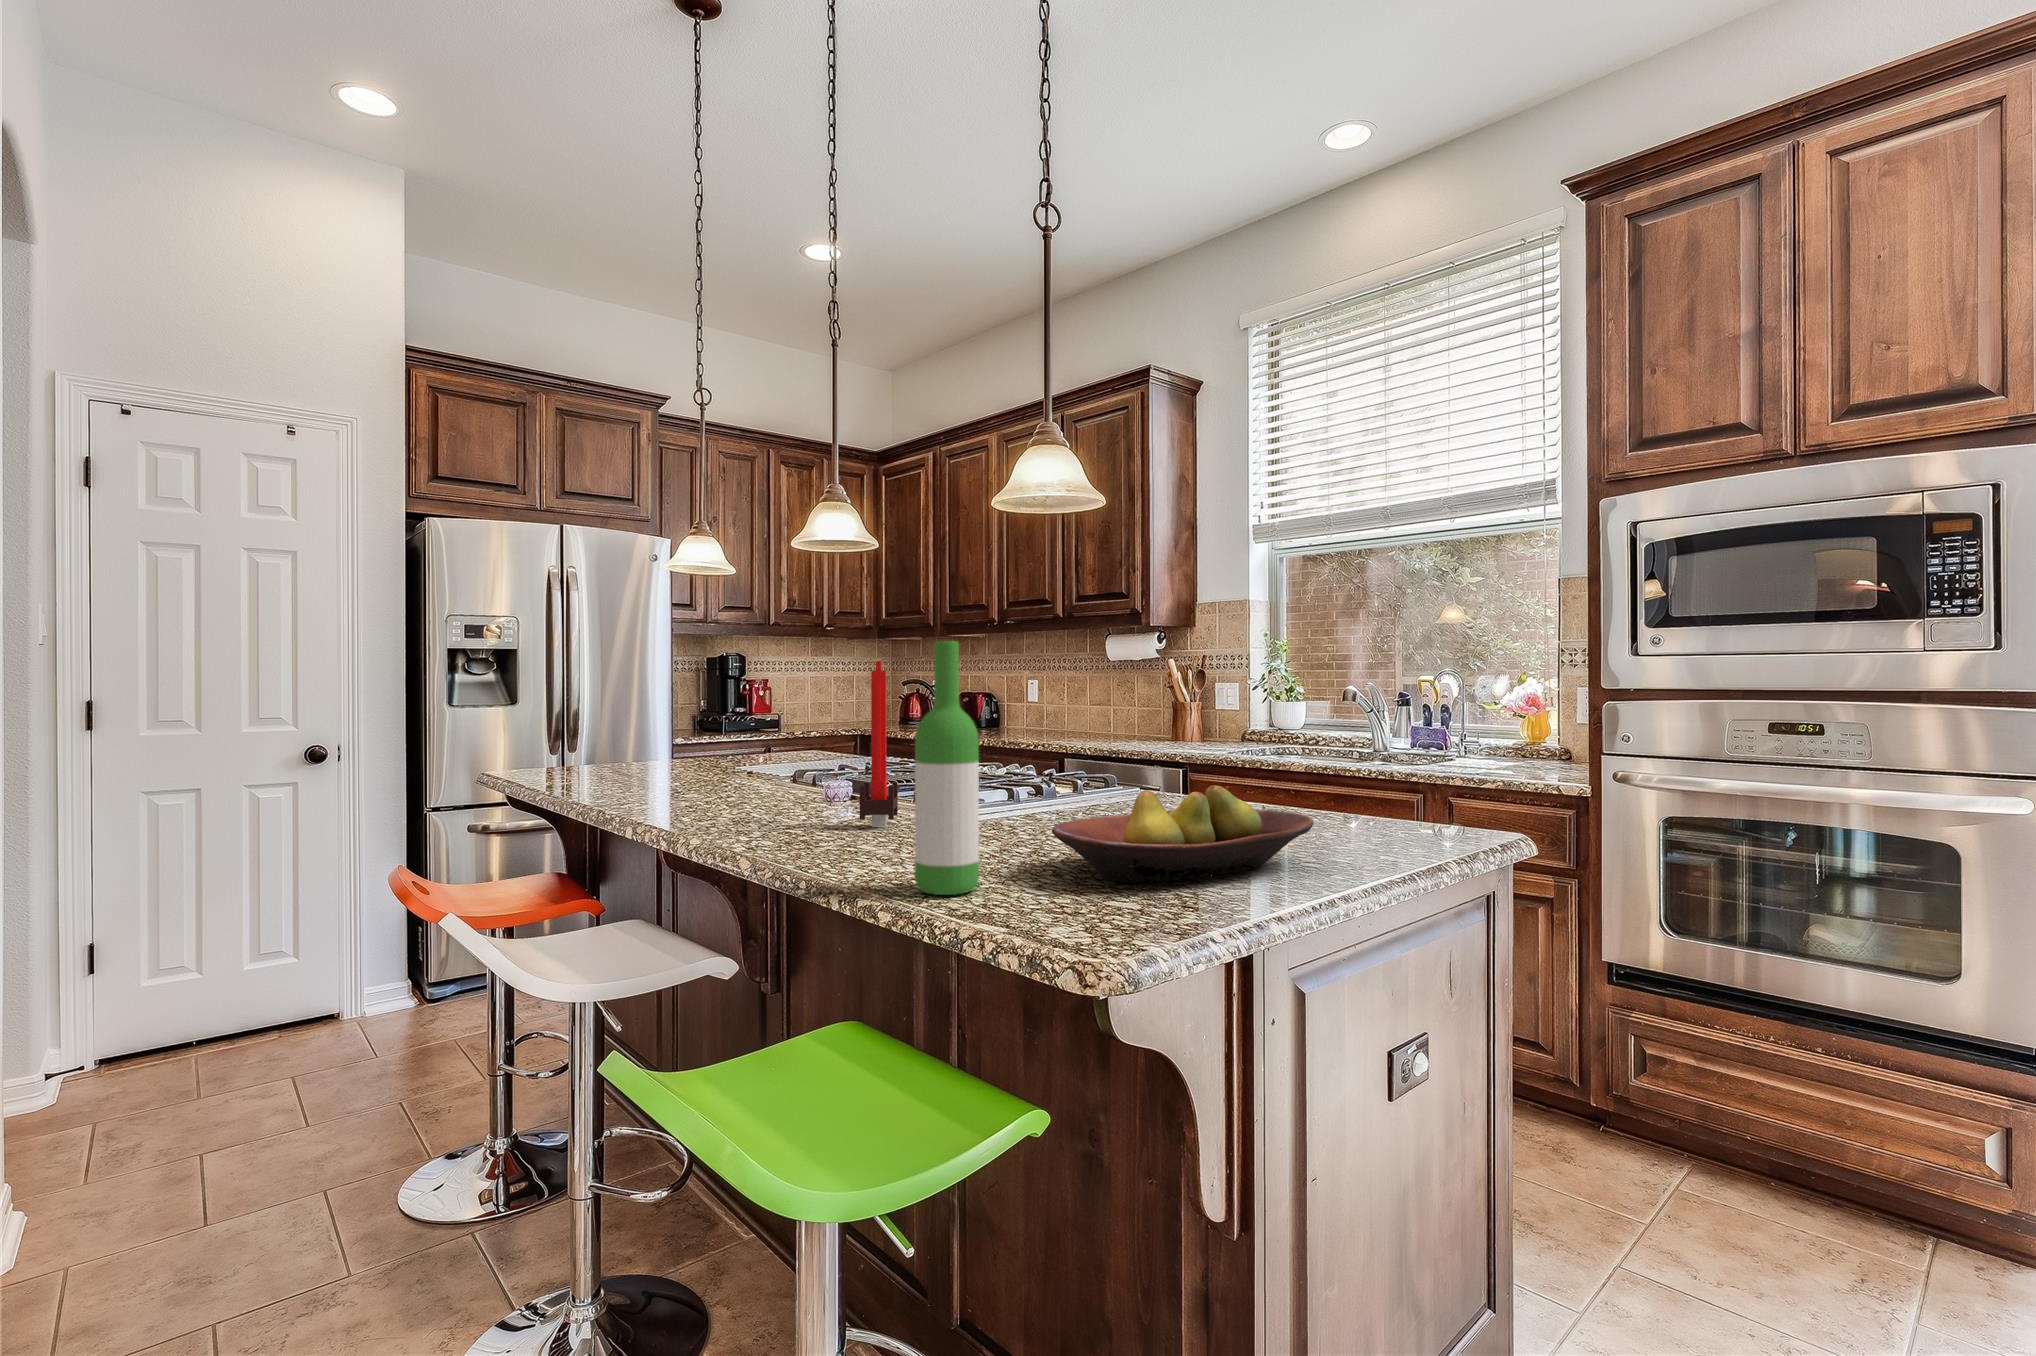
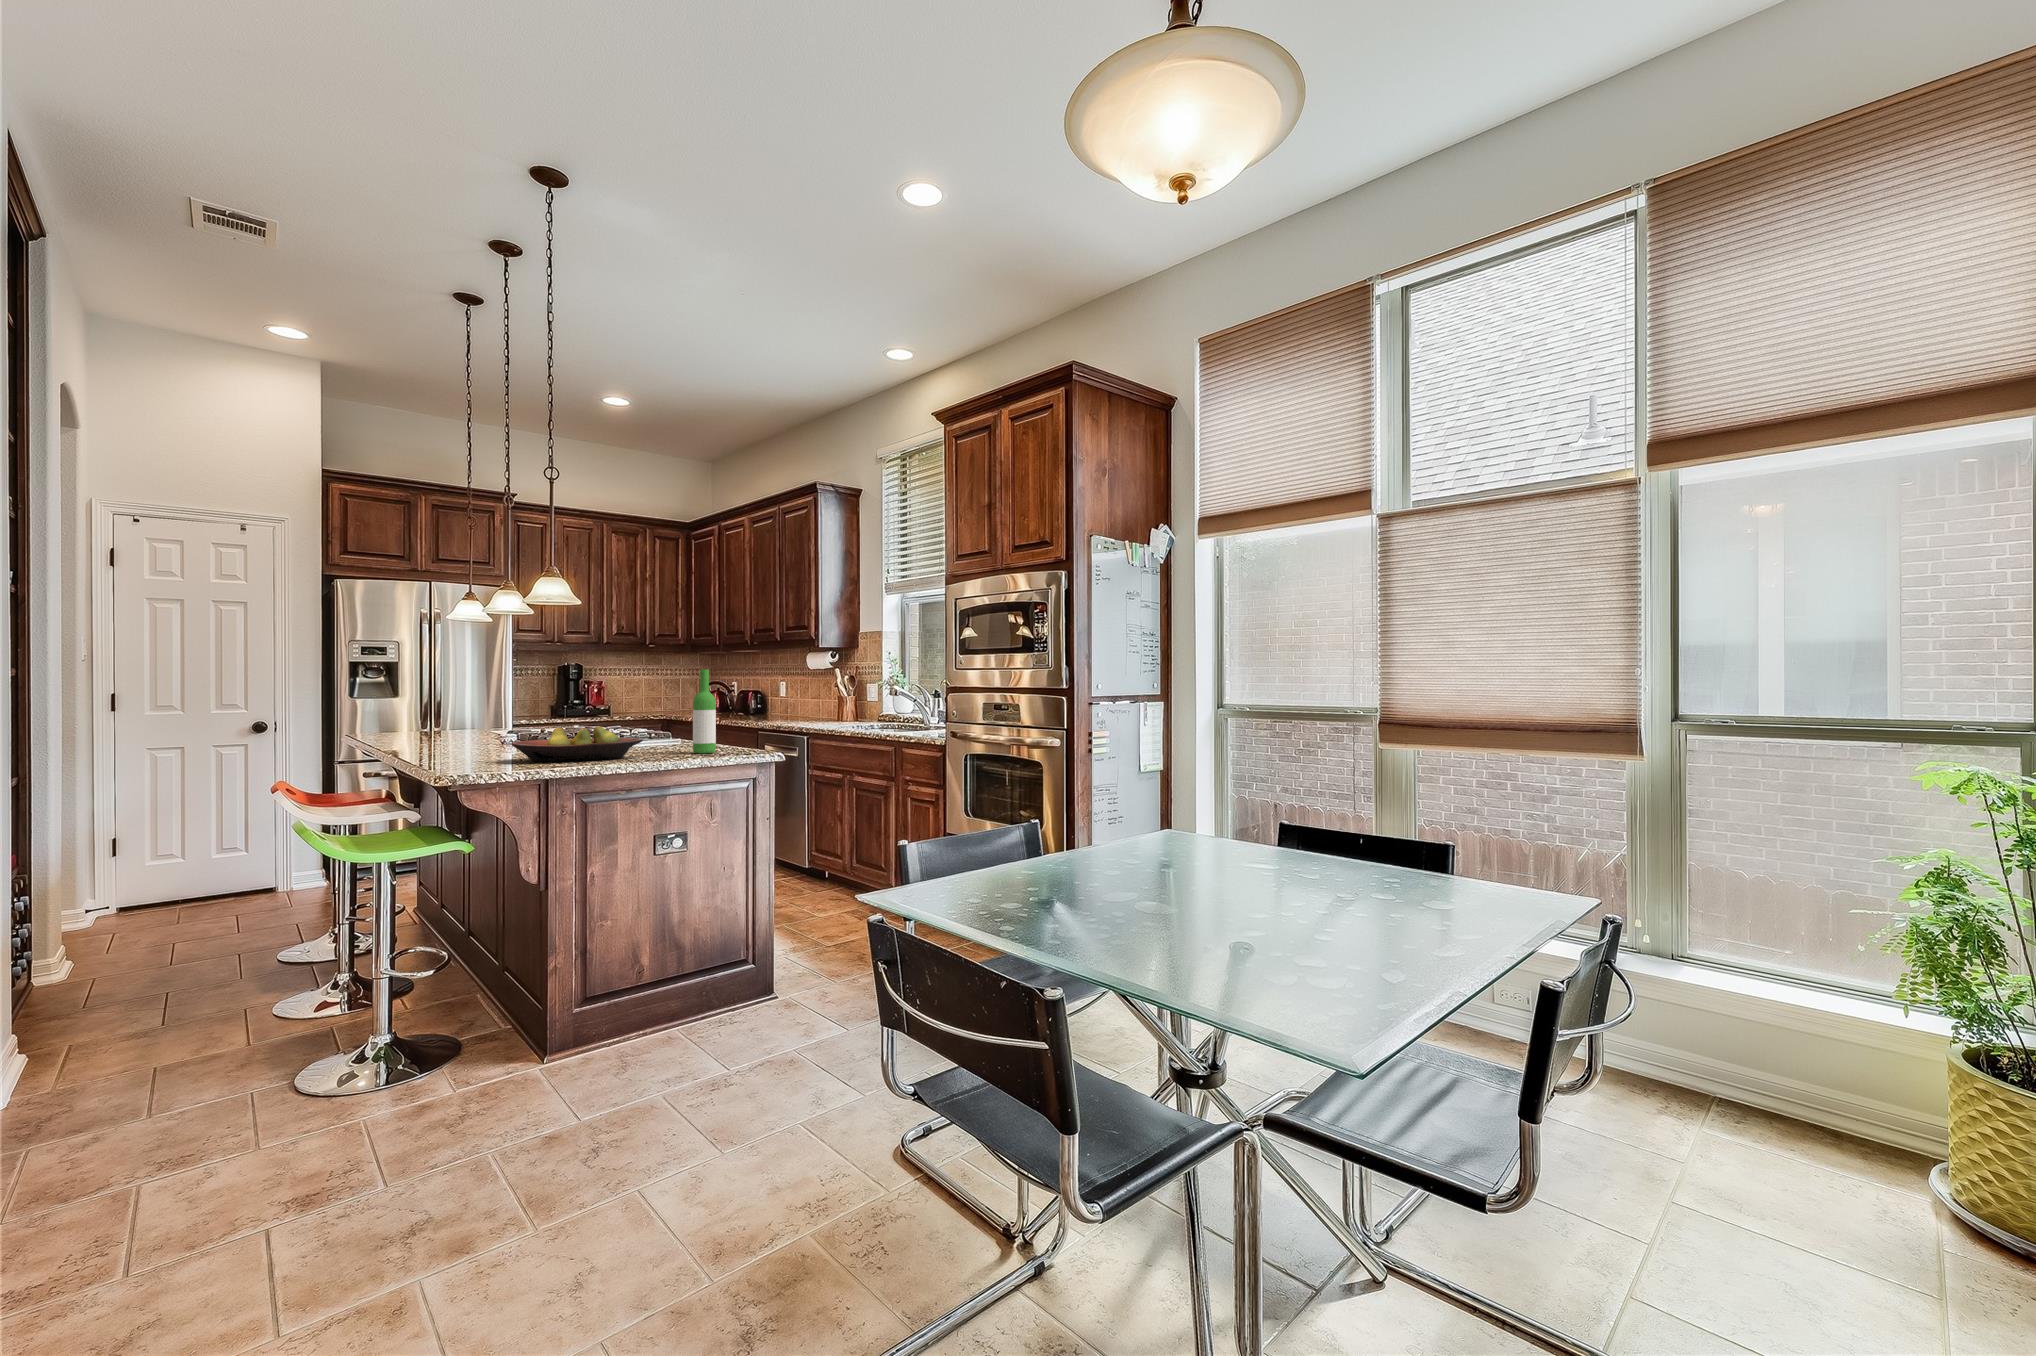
wine bottle: present [915,641,979,895] -> present [693,669,716,753]
candle: present [860,661,898,827] -> none [482,674,506,750]

